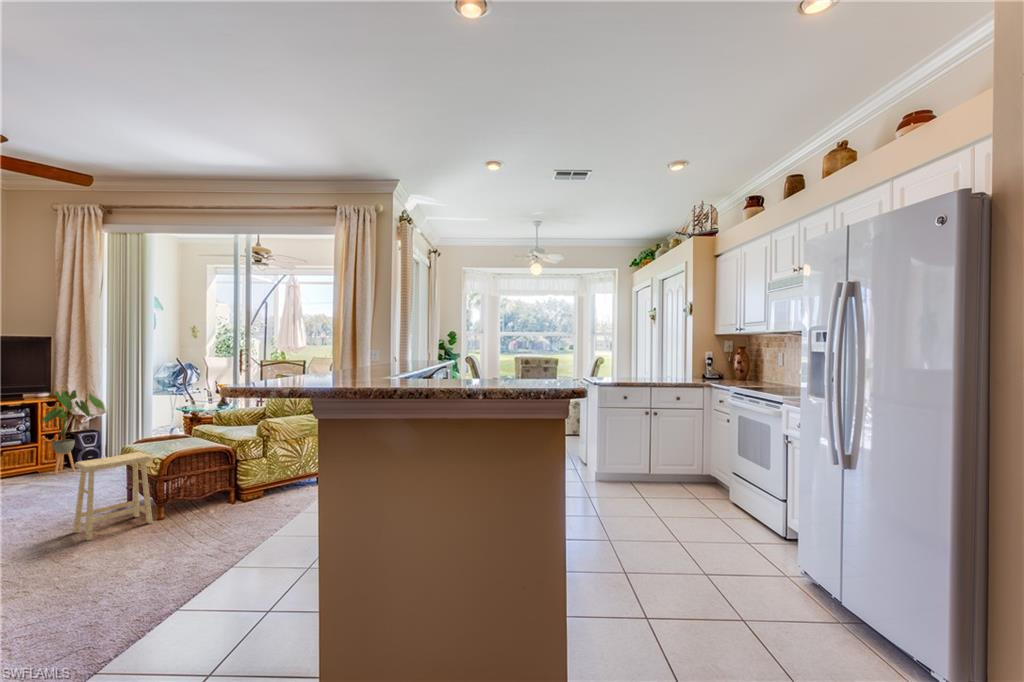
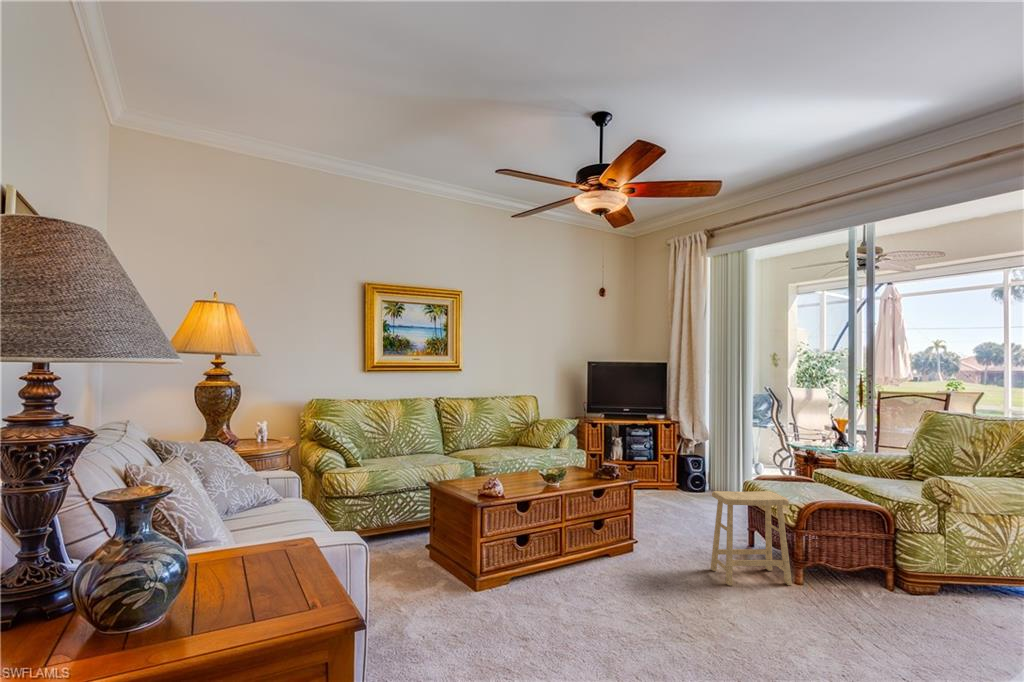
house plant: present [40,390,104,474] -> none [660,413,712,495]

